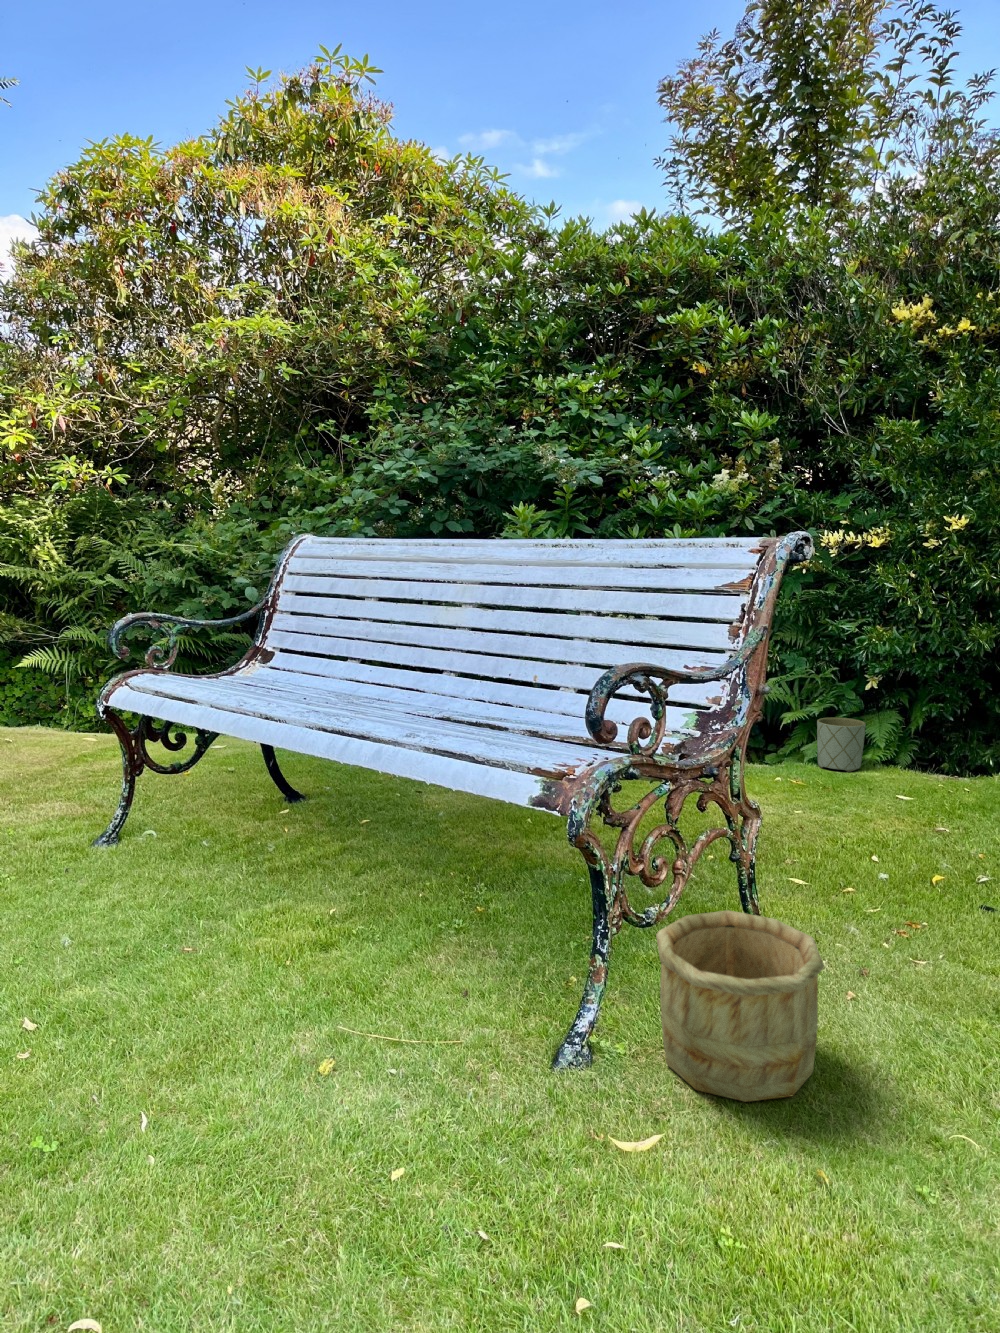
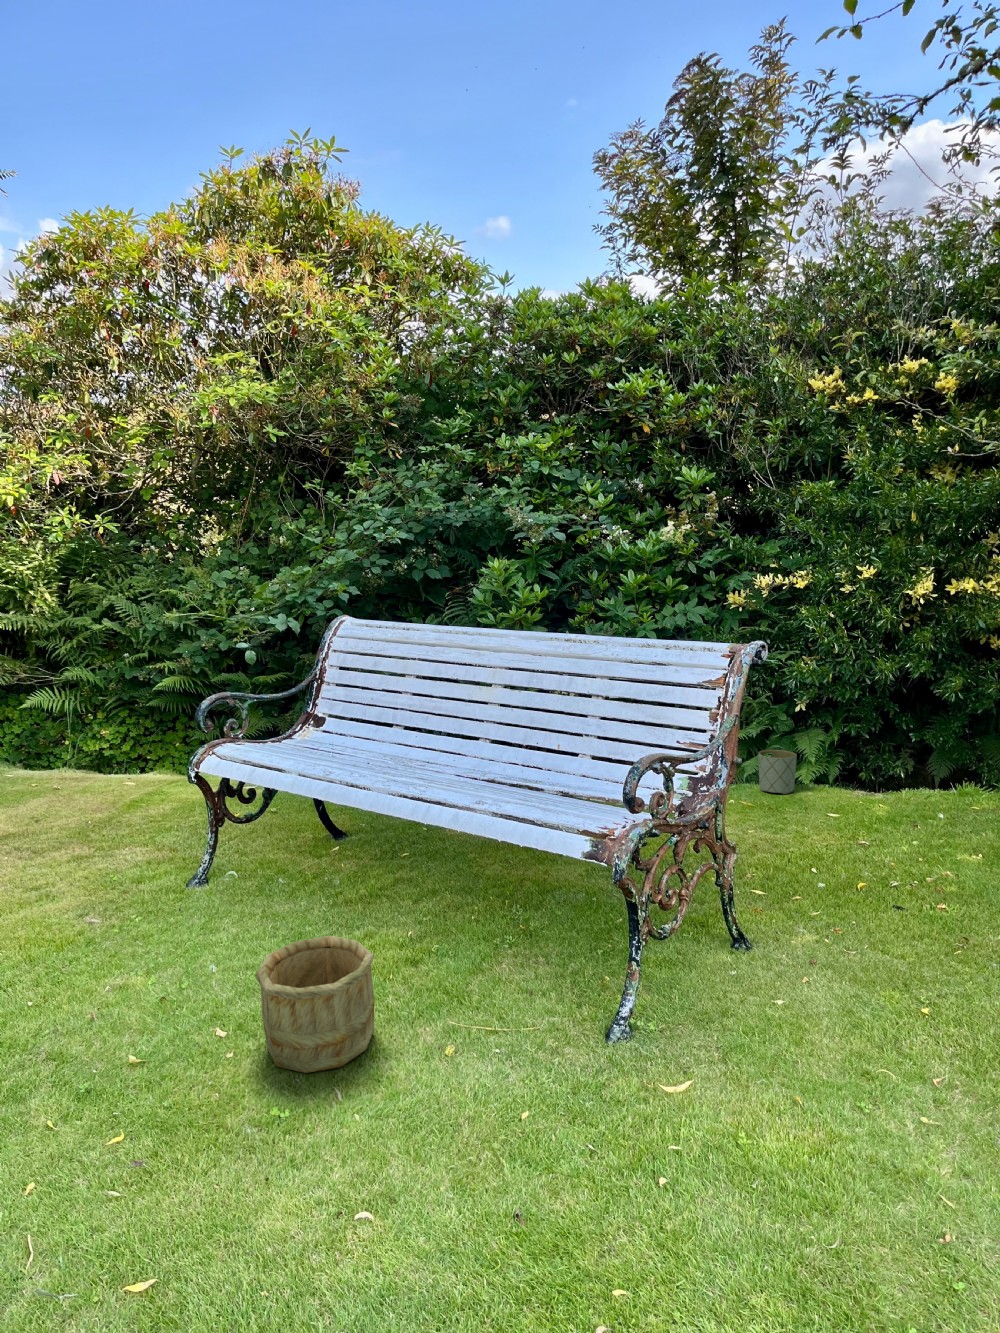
wooden bucket: present [656,910,824,1102] -> present [255,936,374,1073]

